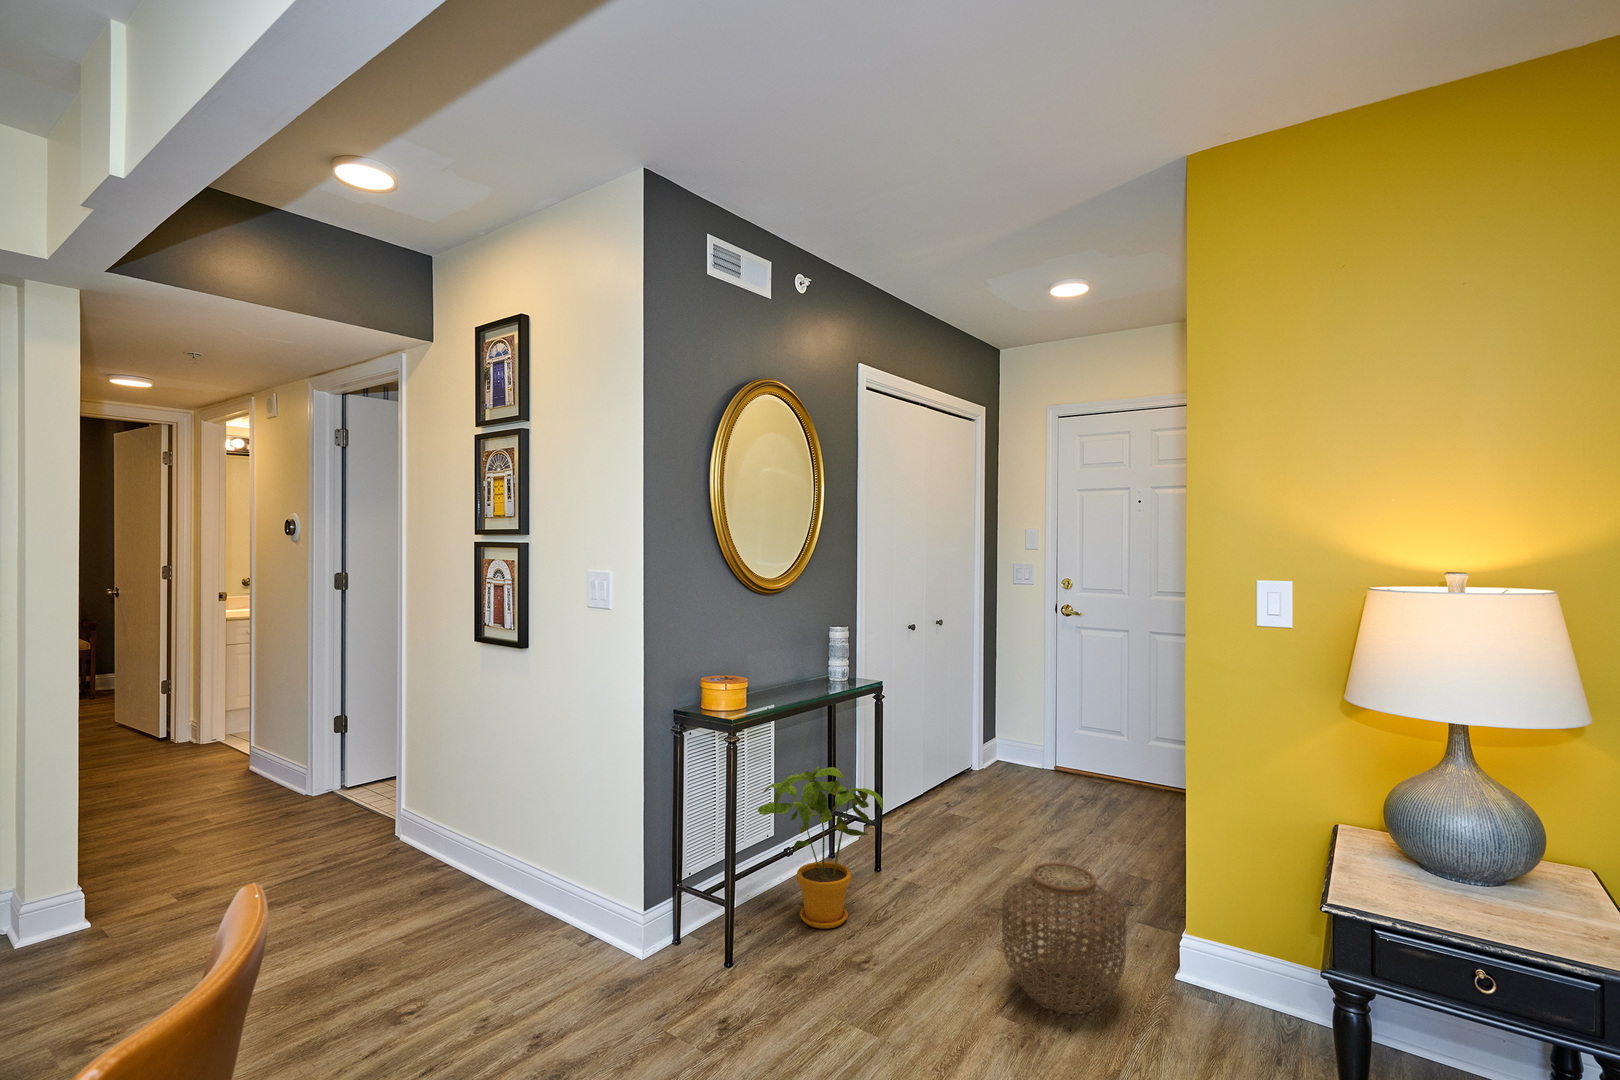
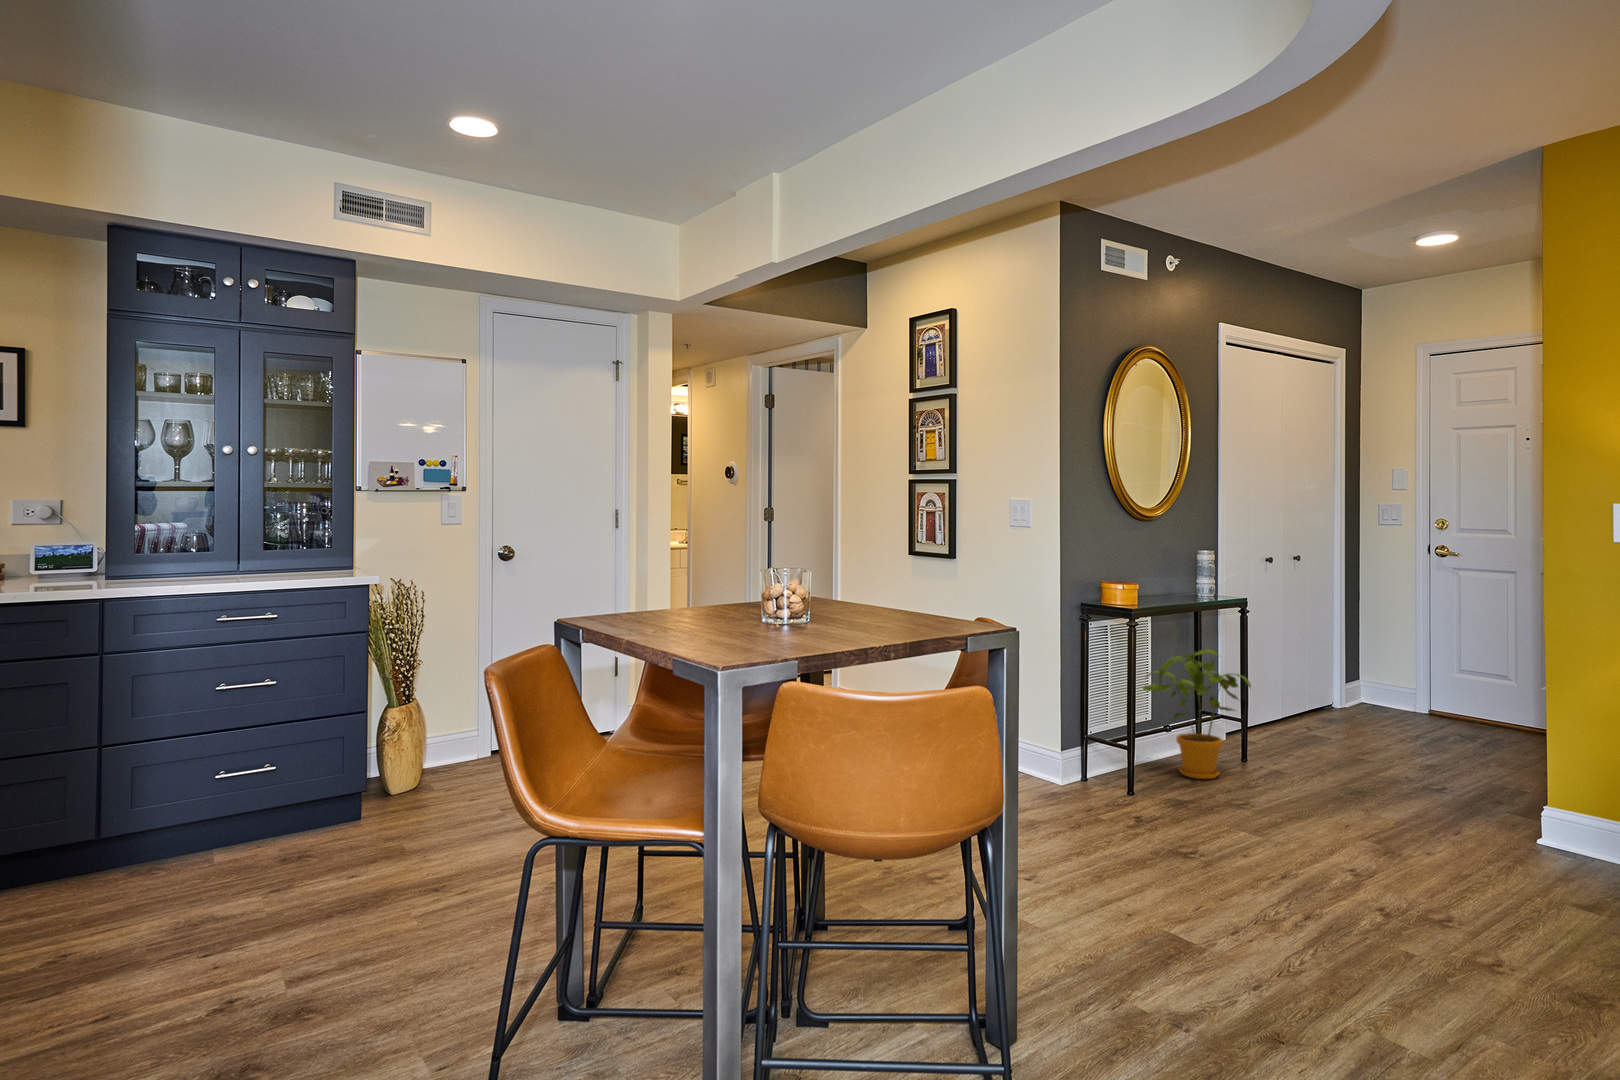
woven basket: present [1002,863,1126,1014] -> none [1355,721,1462,828]

